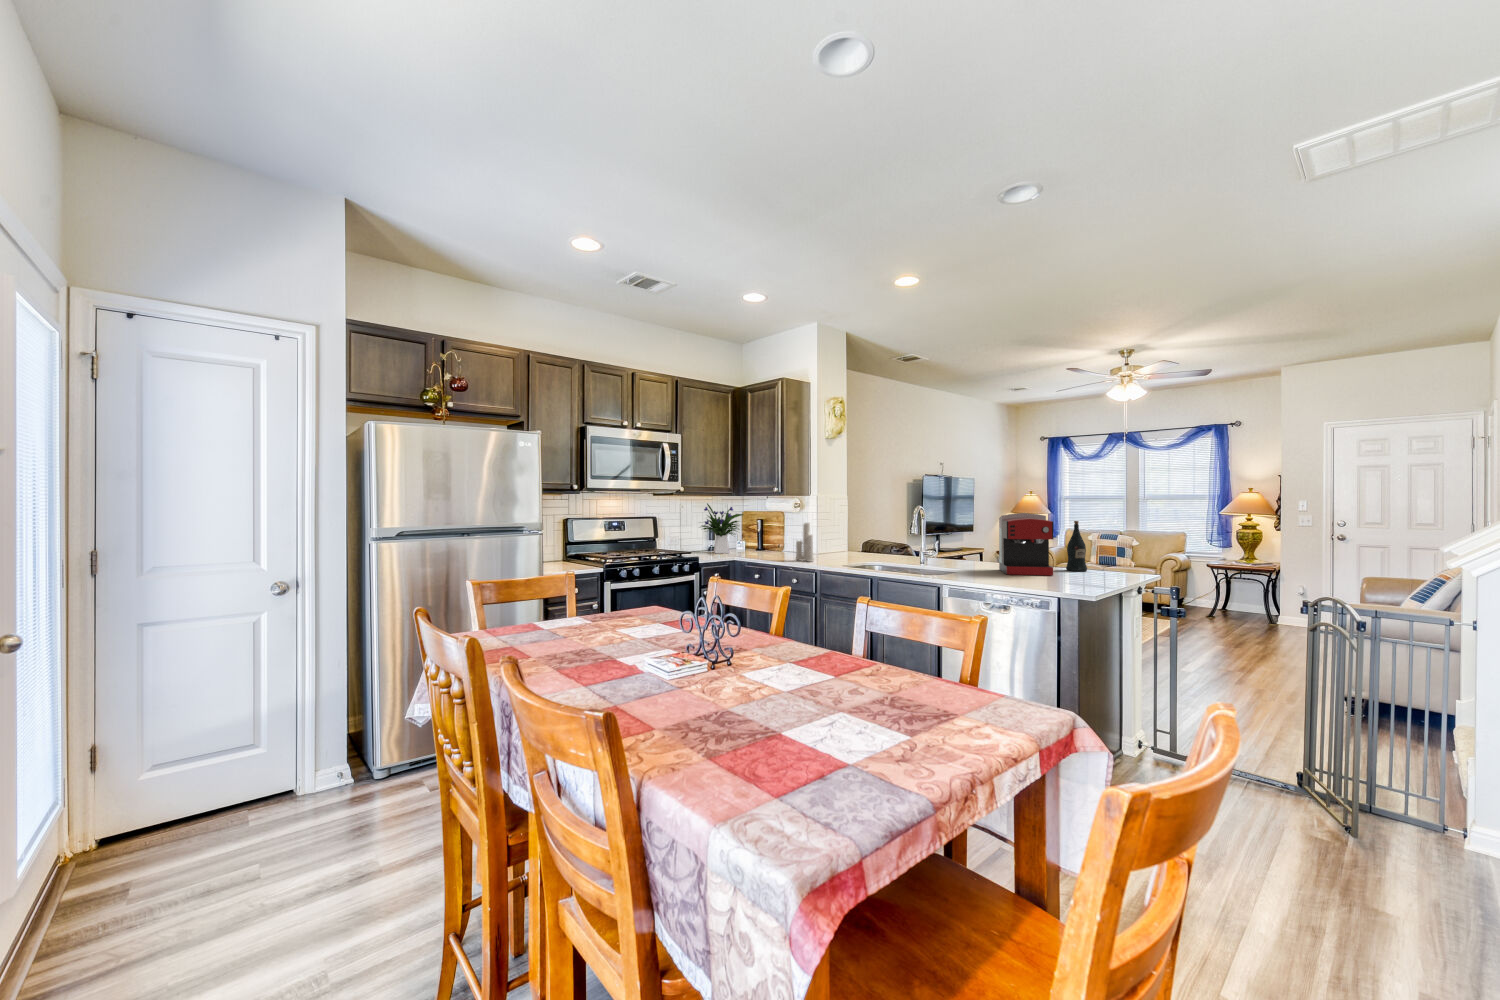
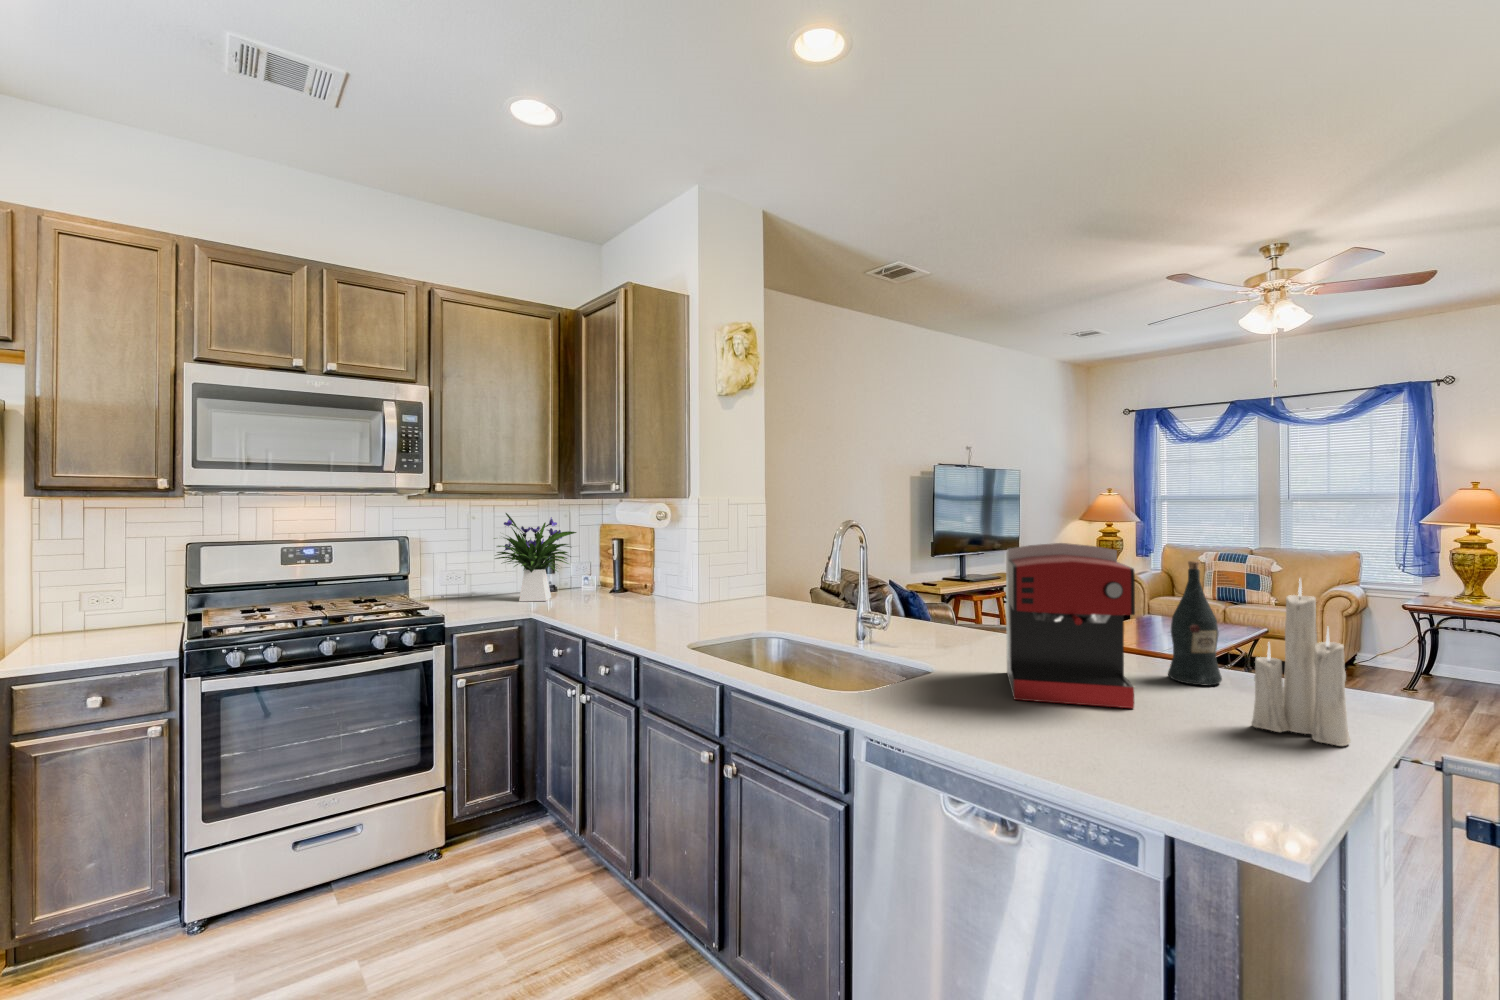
candle: present [796,523,814,562] -> present [1252,580,1351,746]

